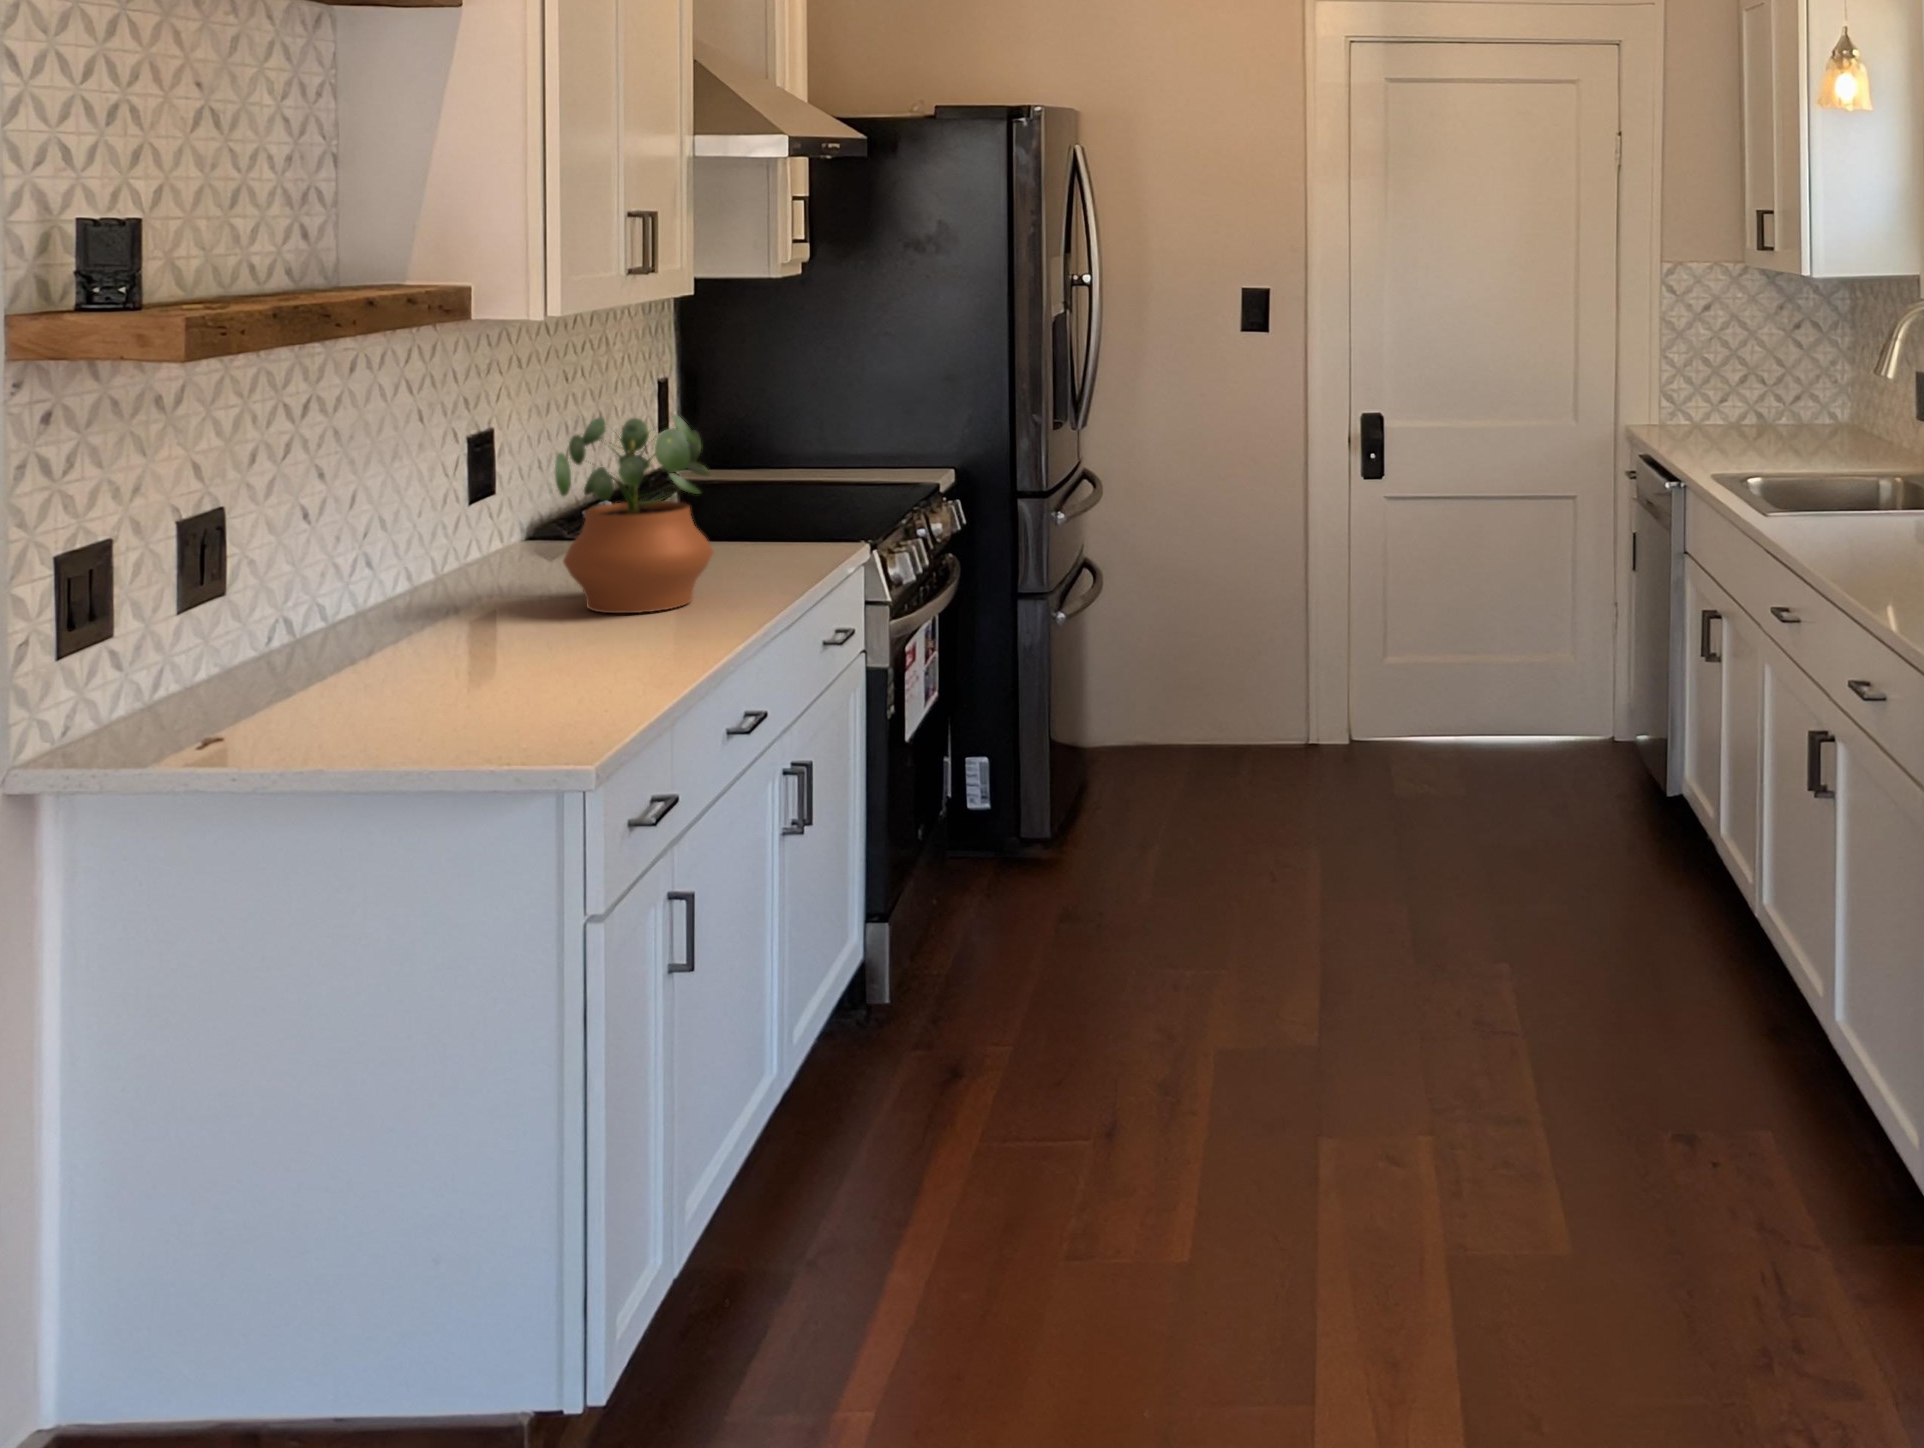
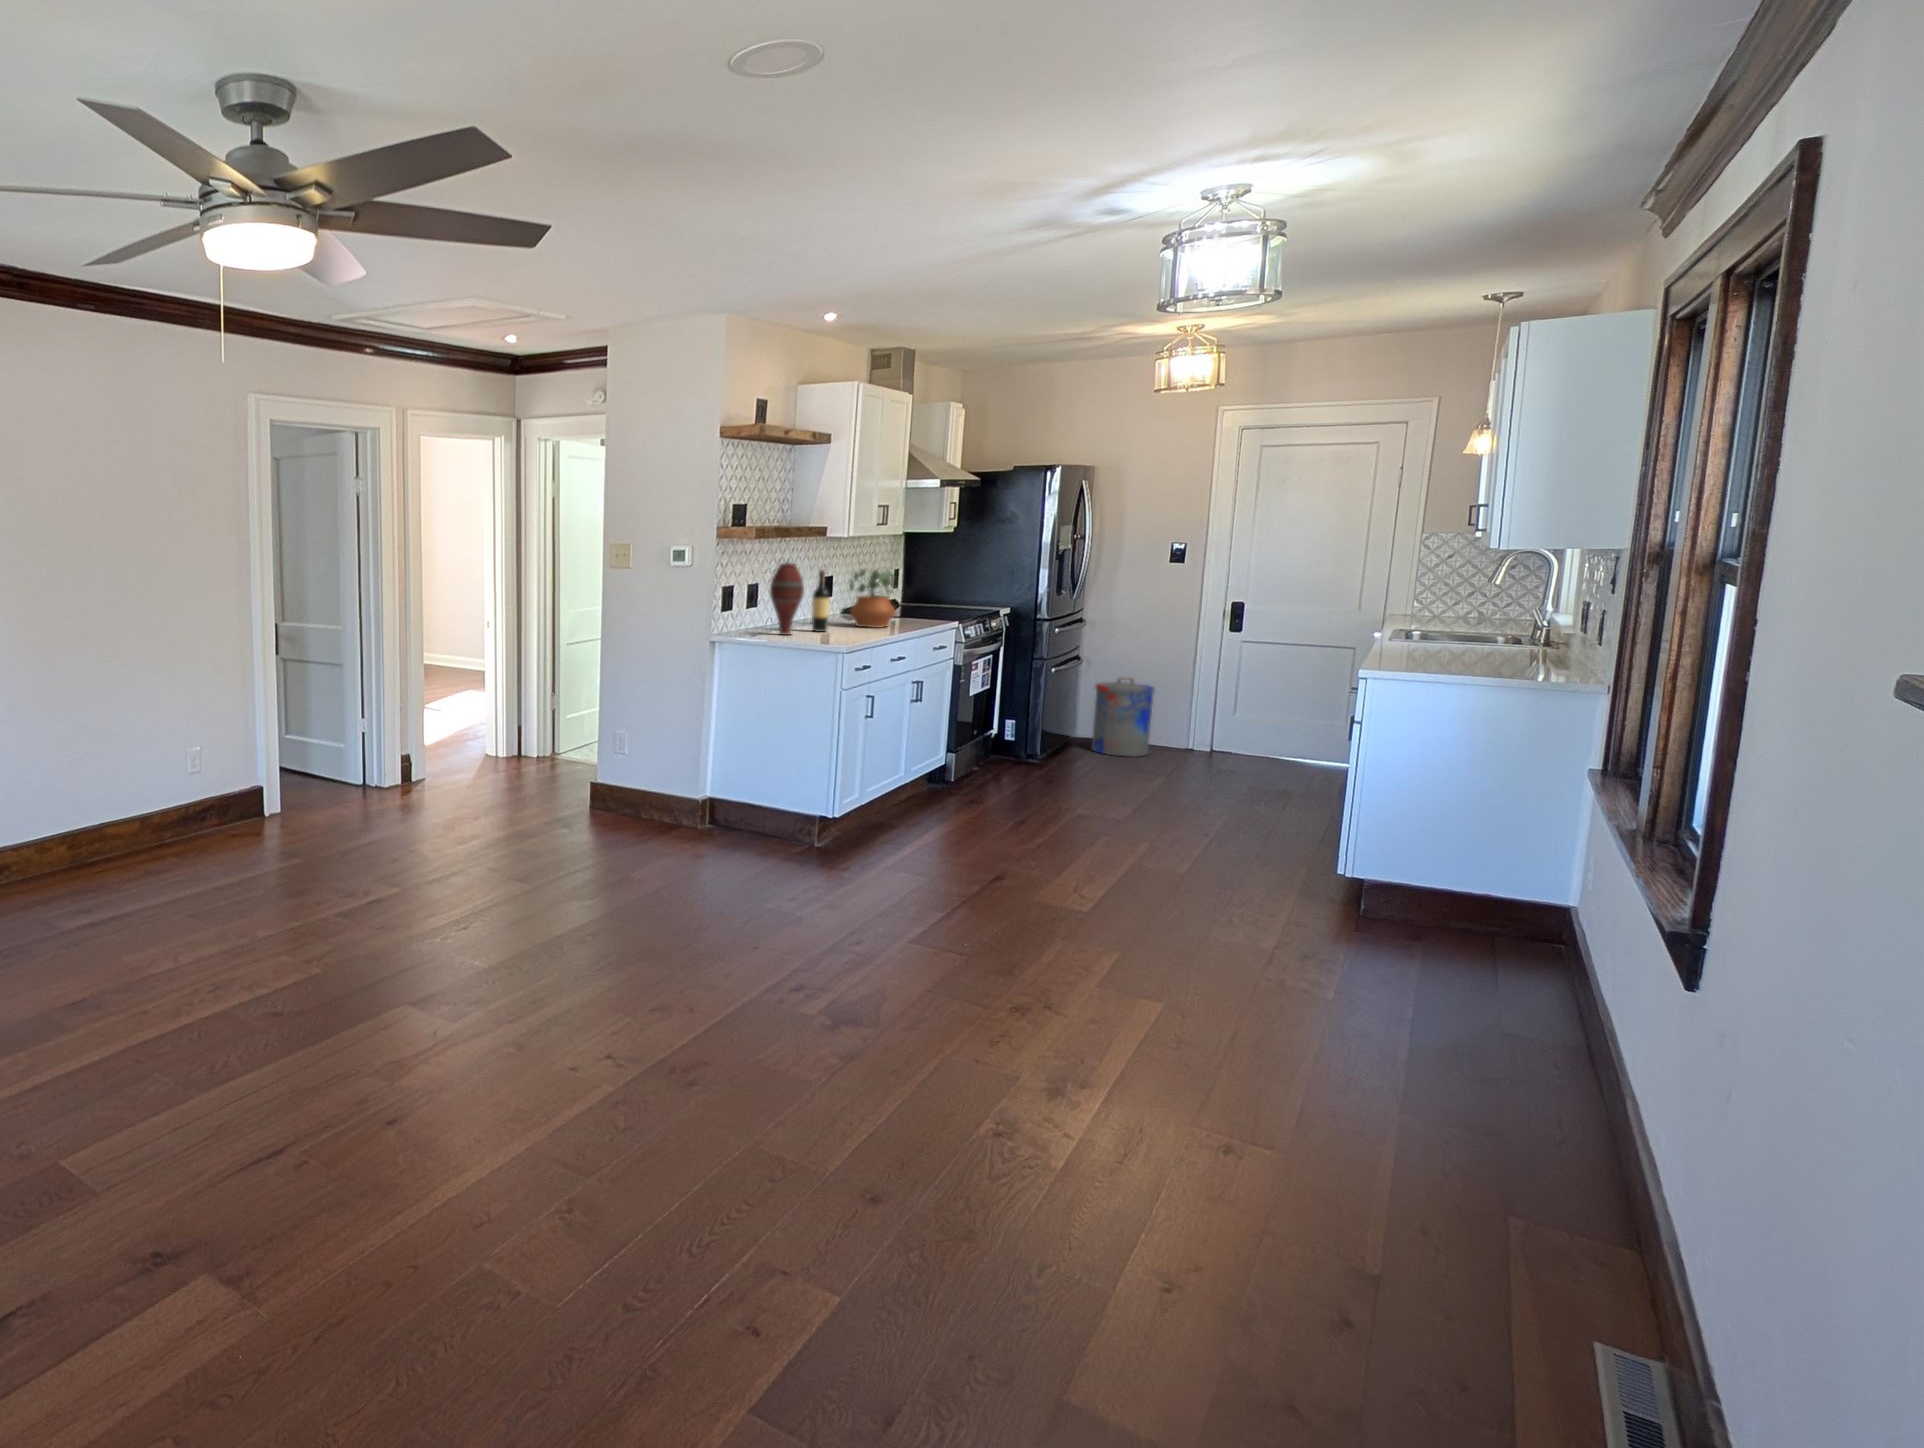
vase: none [258,432,400,718] -> present [770,563,804,635]
wine bottle: none [434,446,498,669] -> present [812,570,830,632]
trash can: none [1129,599,1245,787] -> present [1092,678,1155,757]

